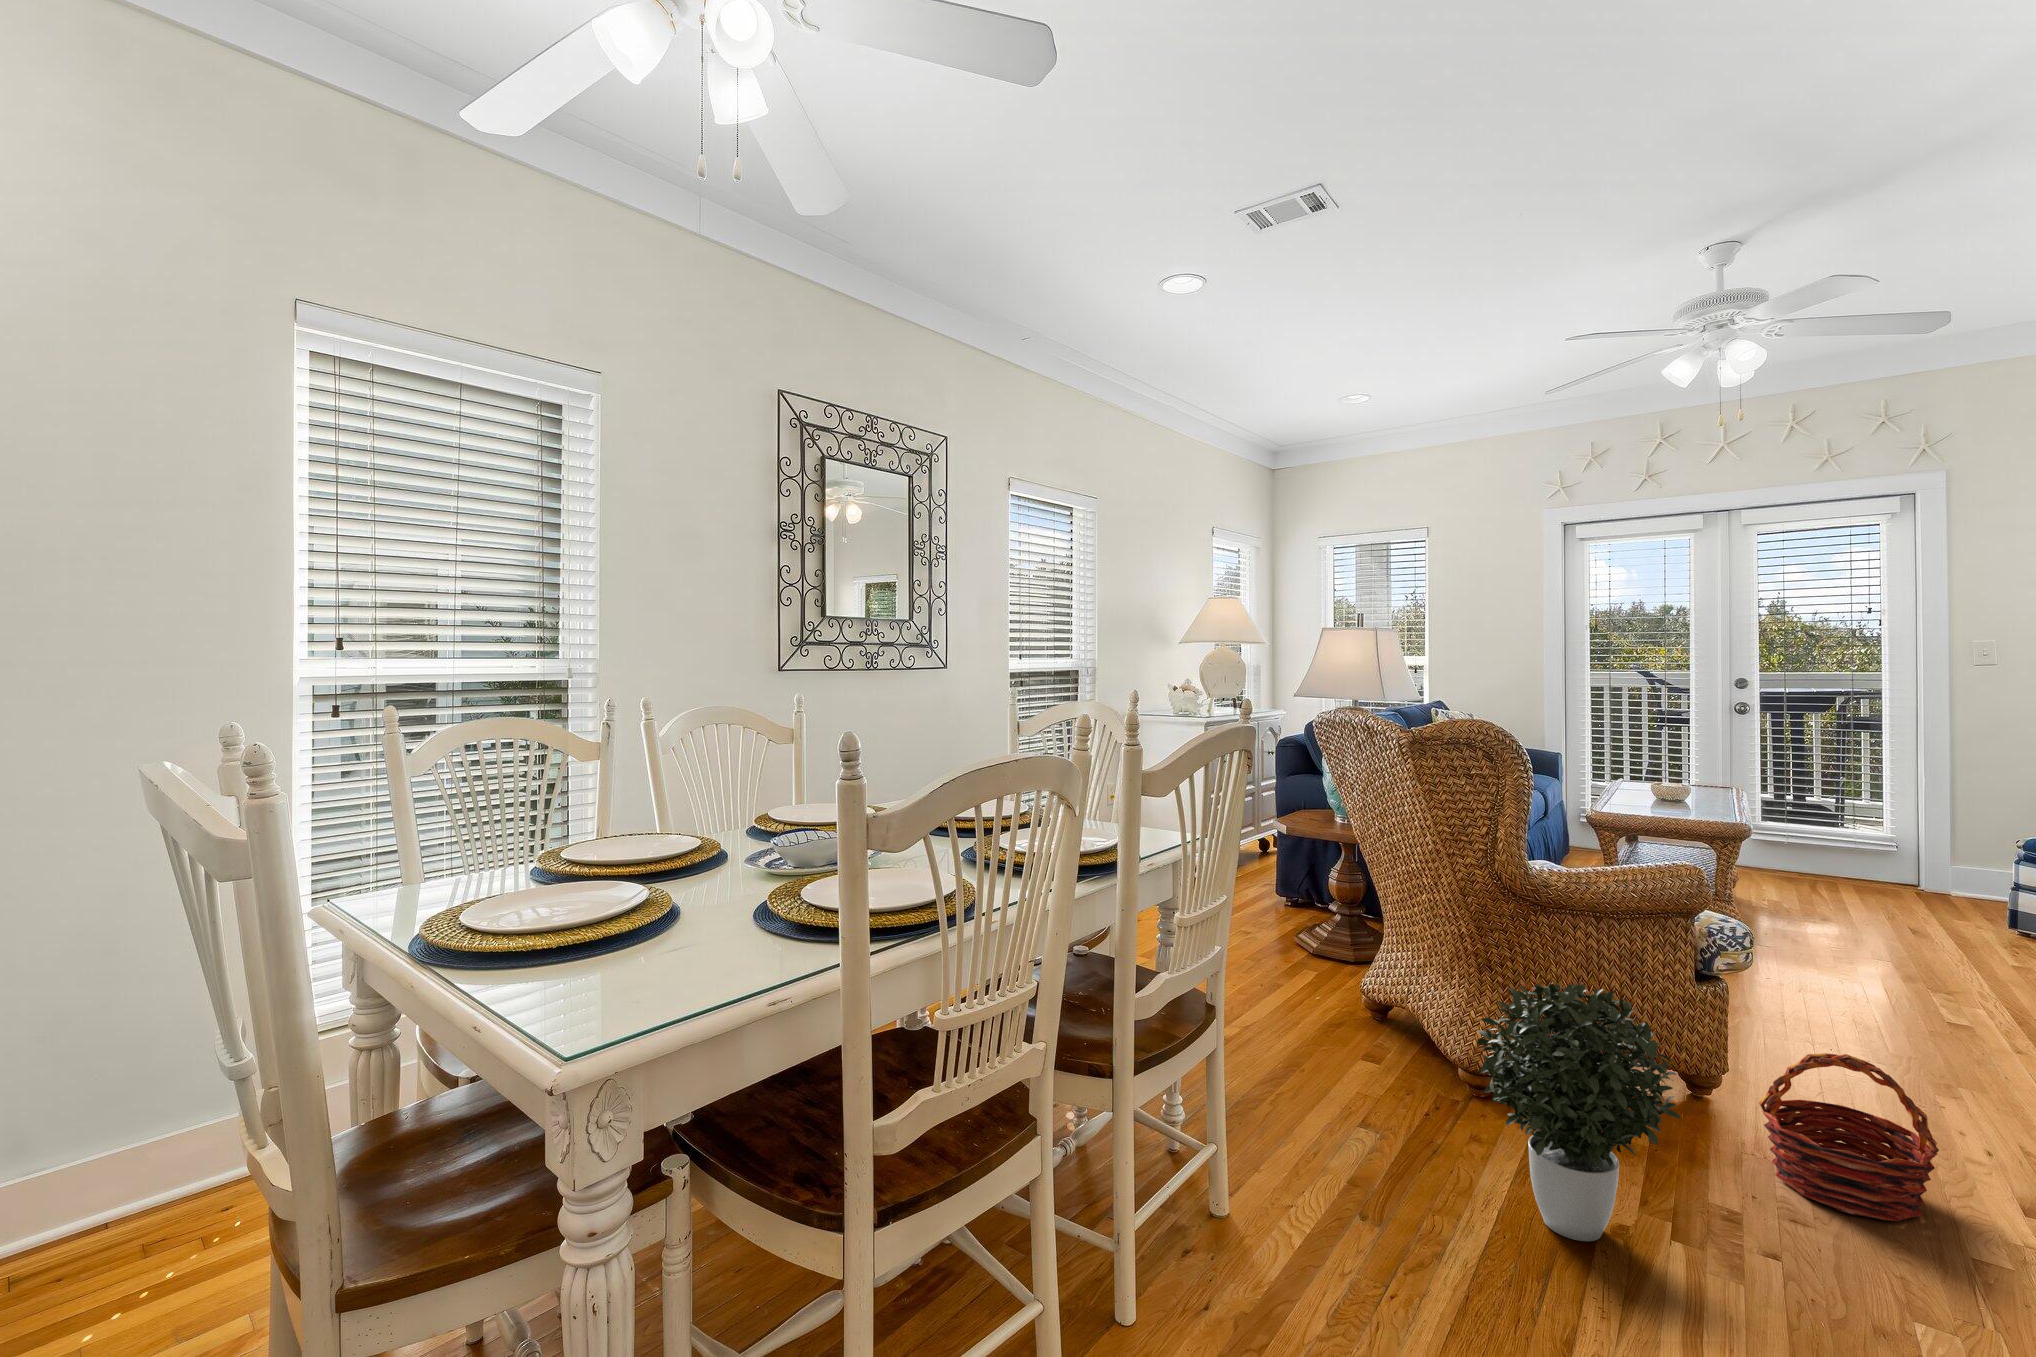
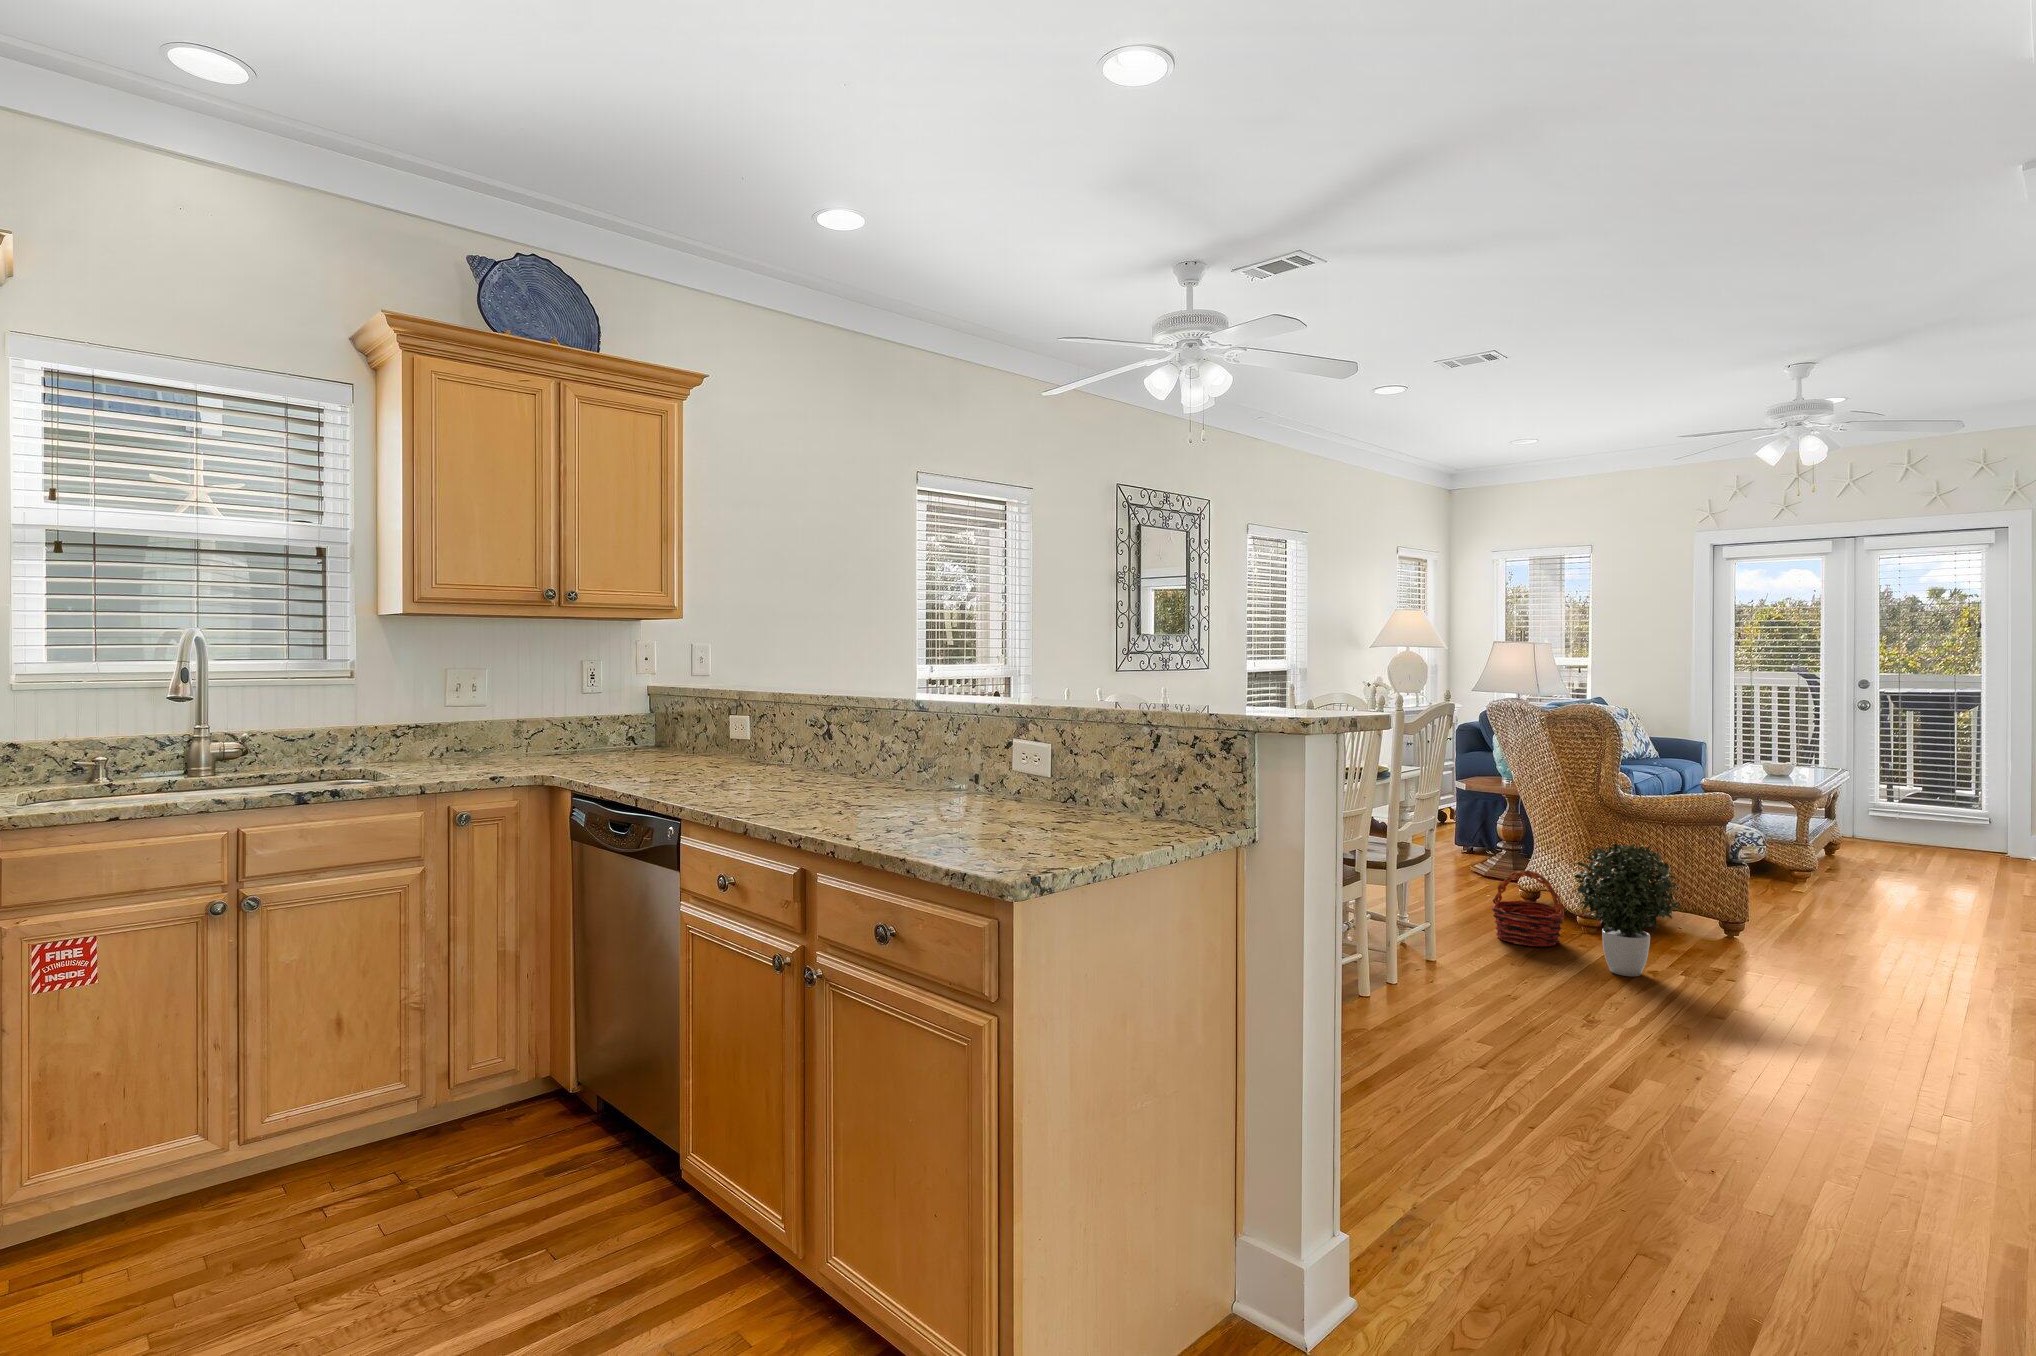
basket: present [1759,1053,1939,1221] -> present [1492,870,1564,947]

